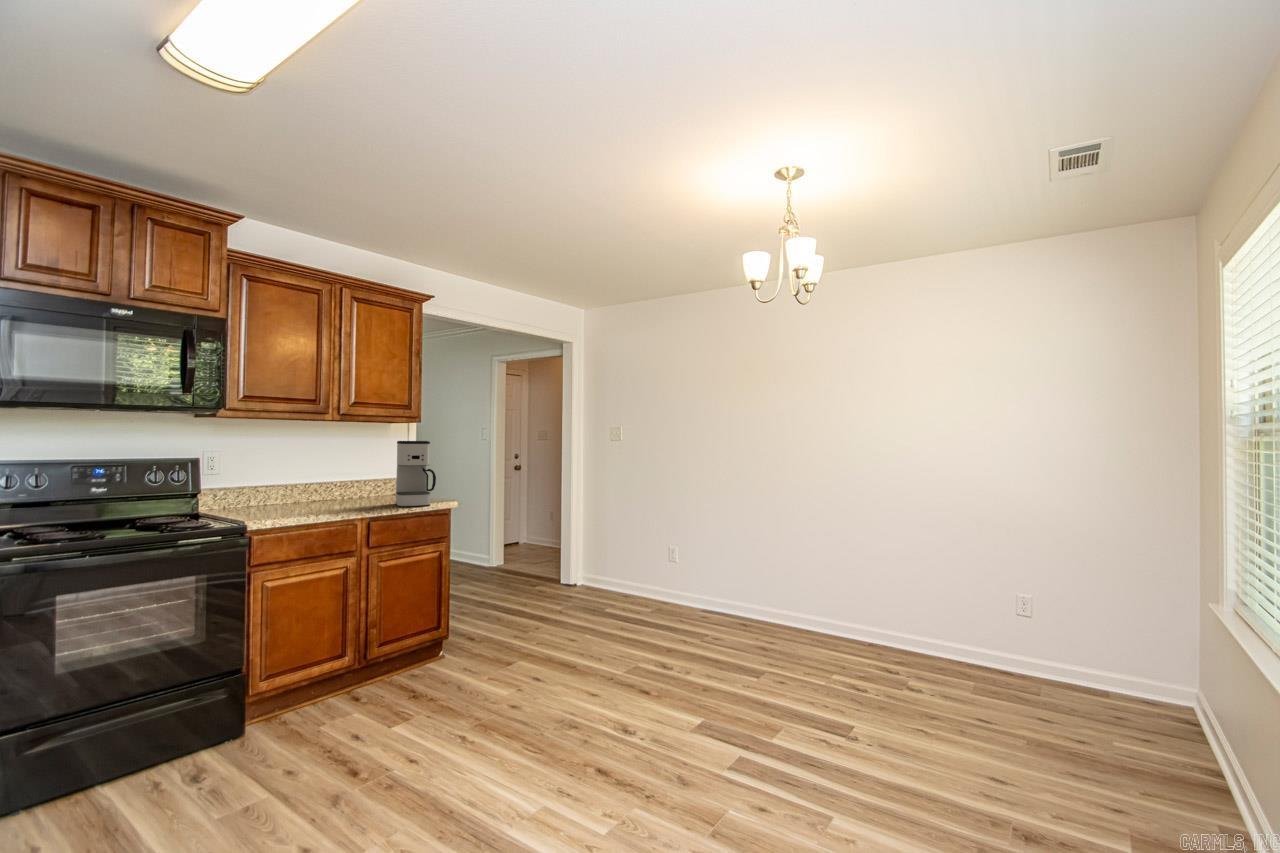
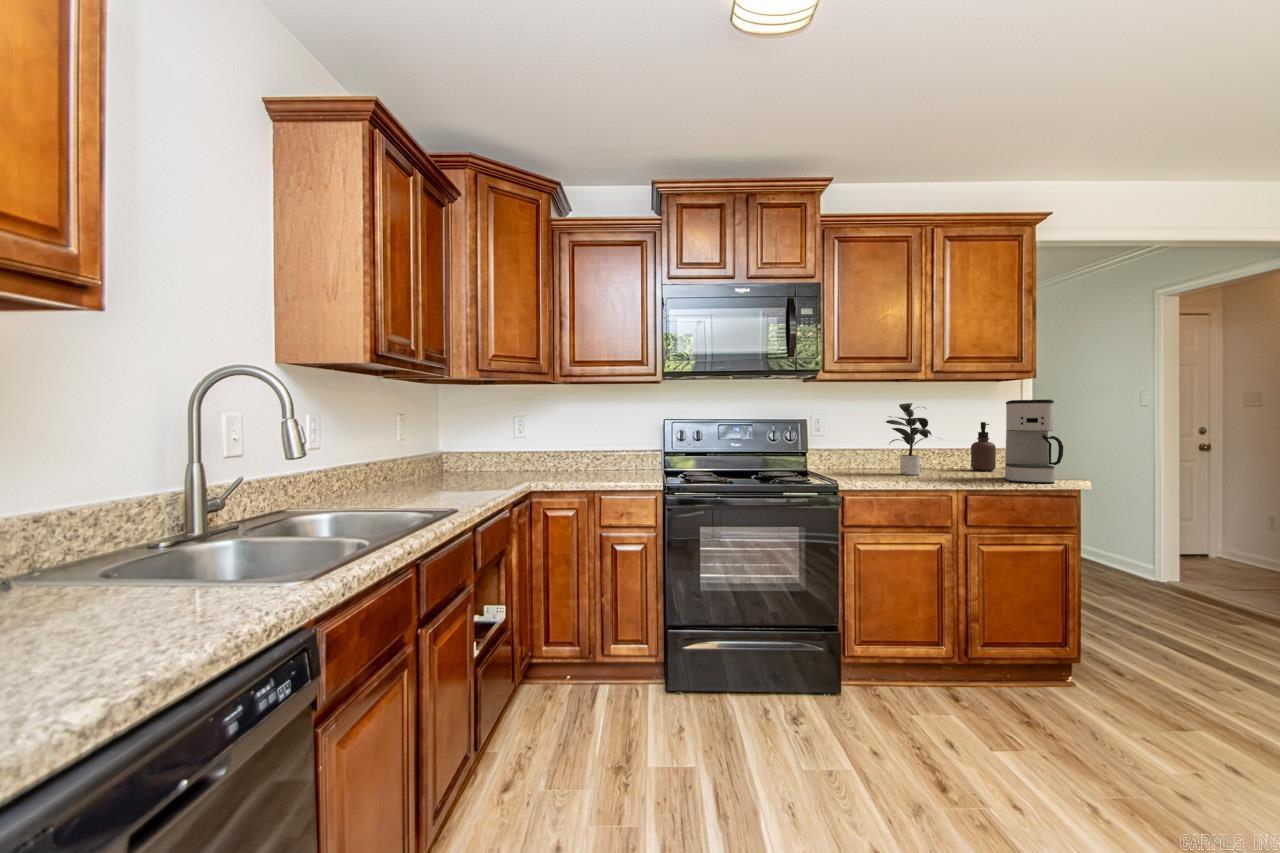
potted plant: none [285,441,353,509] -> present [885,403,931,475]
soap dispenser: none [368,457,388,499] -> present [971,422,996,471]

